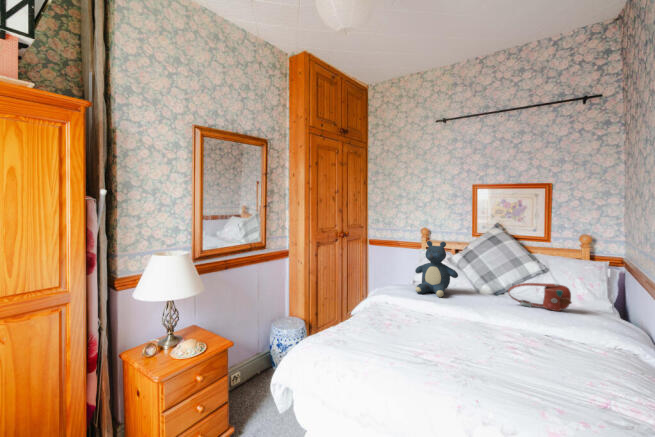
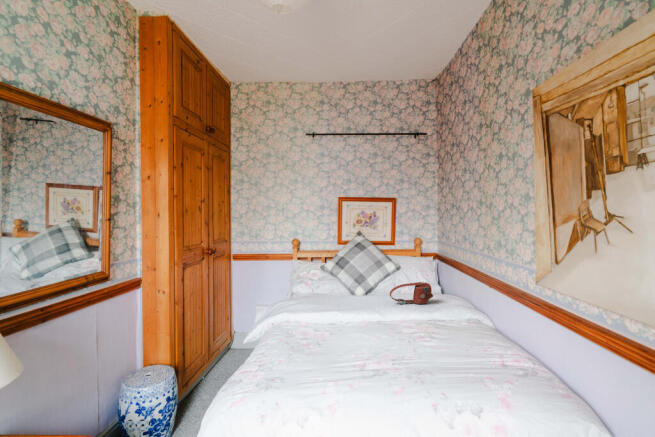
teddy bear: present [415,241,458,297] -> none [306,253,347,309]

